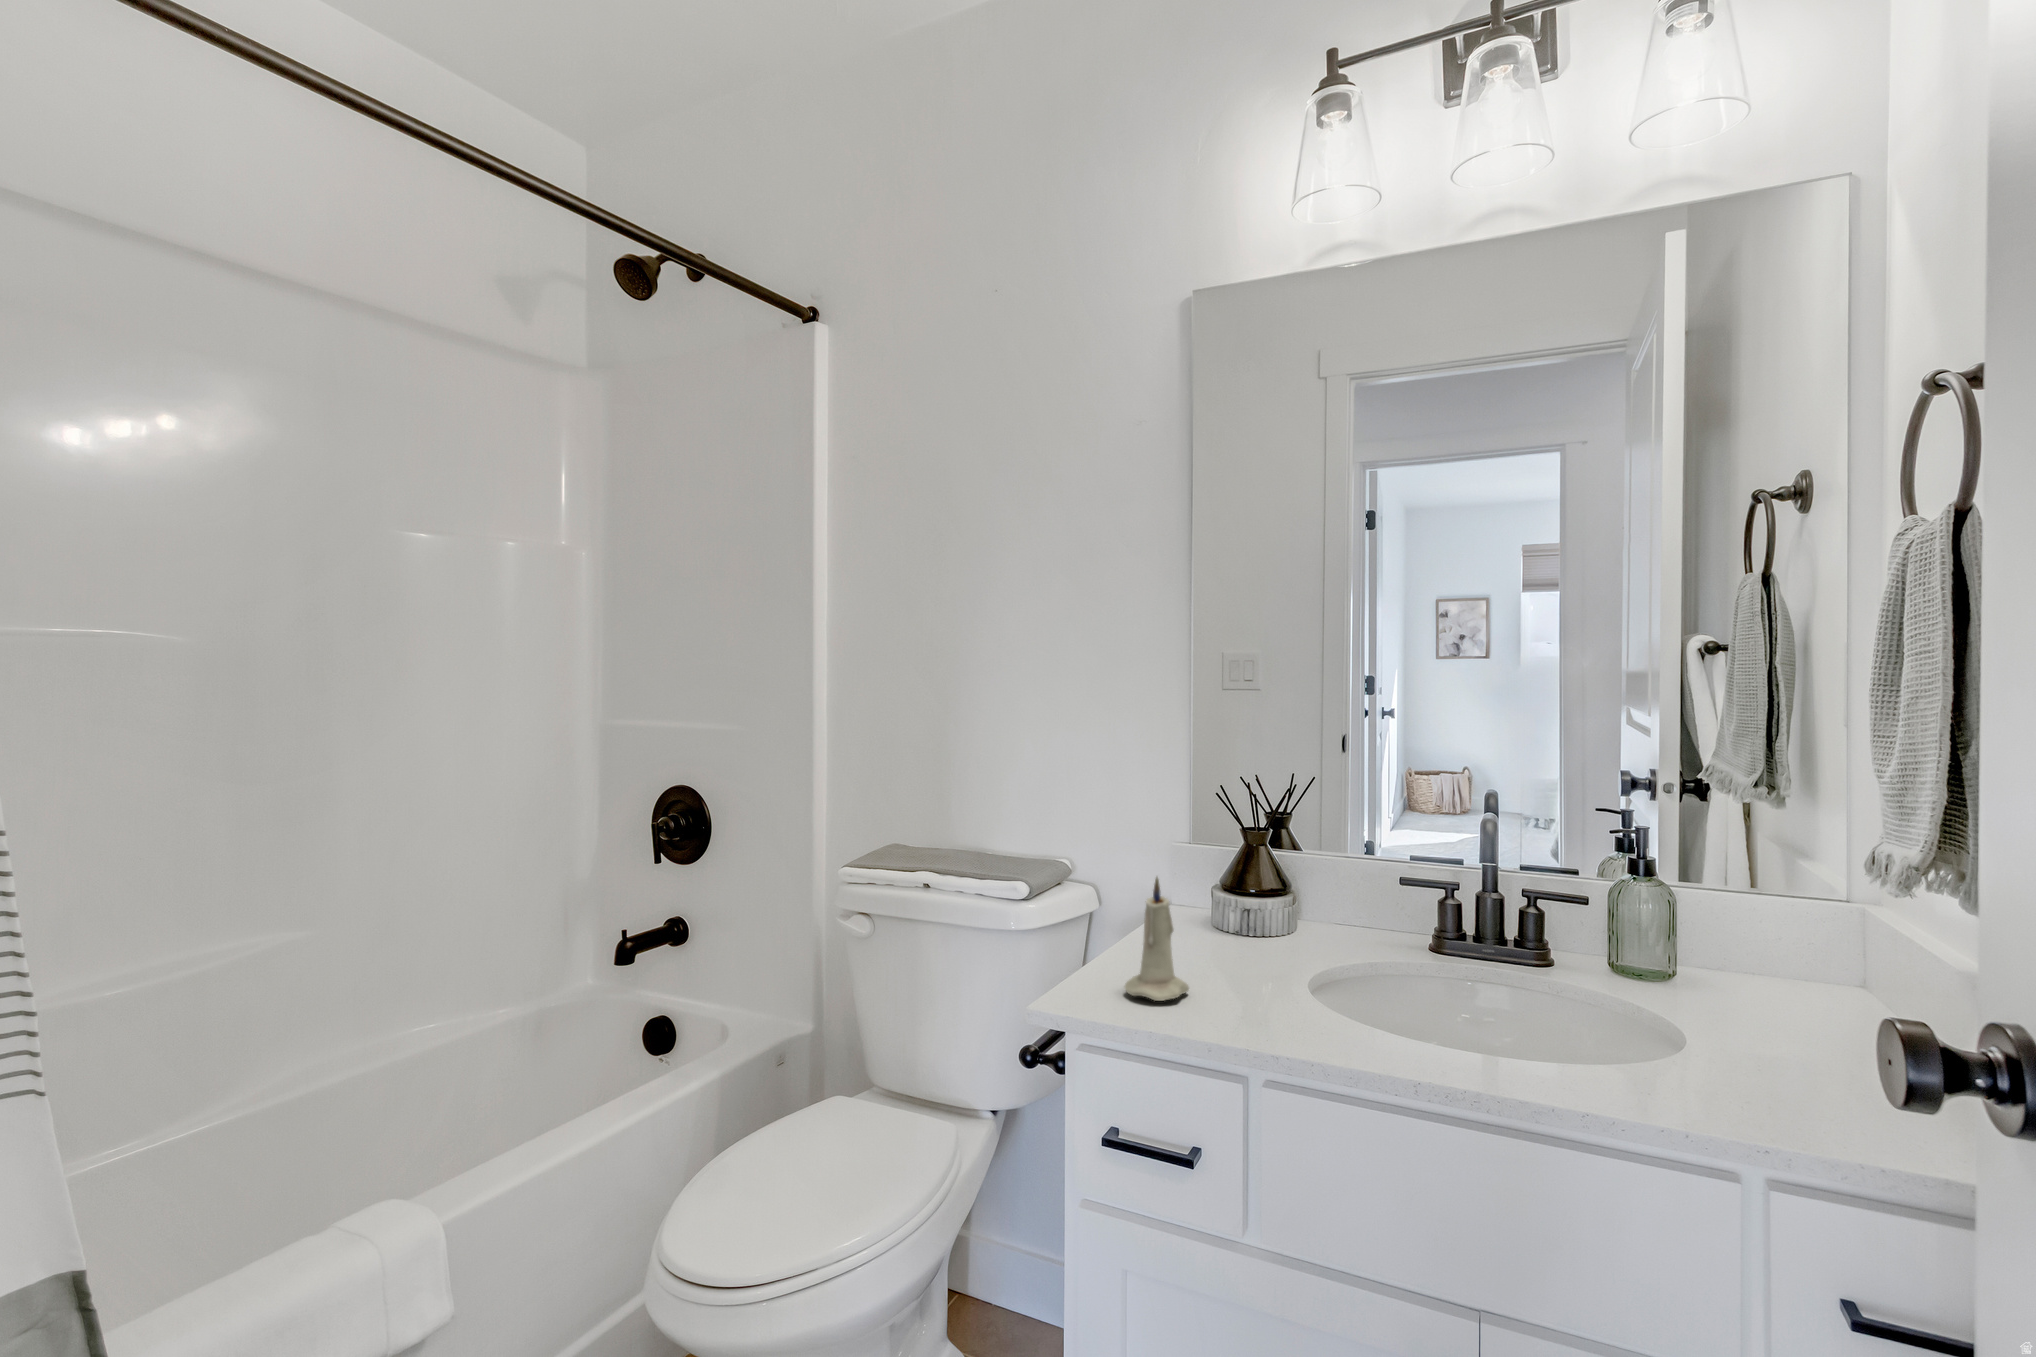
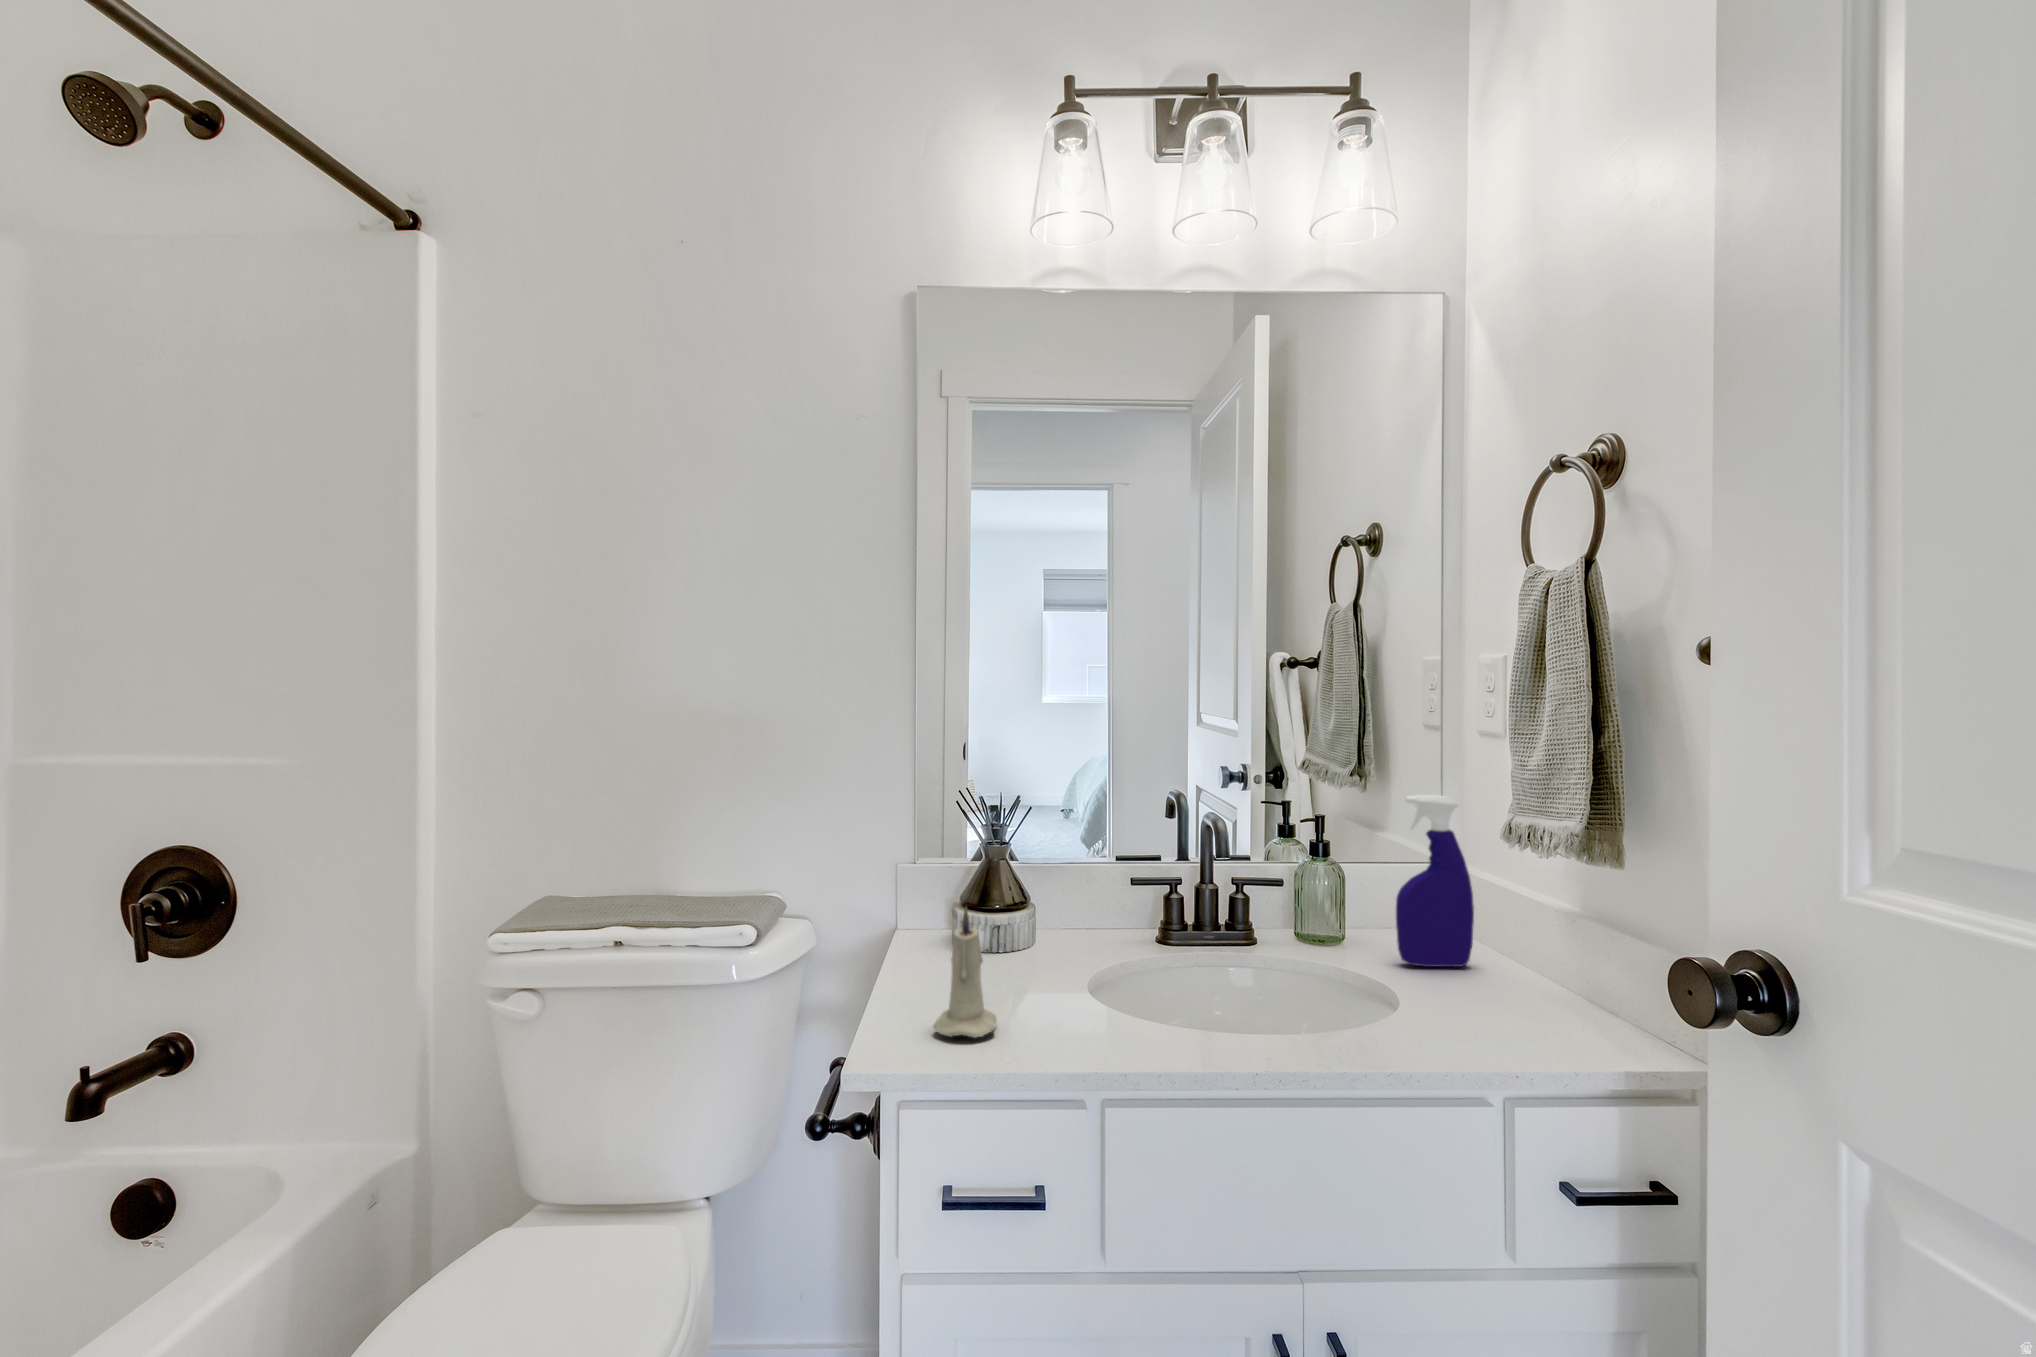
spray bottle: none [1715,805,1834,1025] -> present [1396,795,1474,967]

